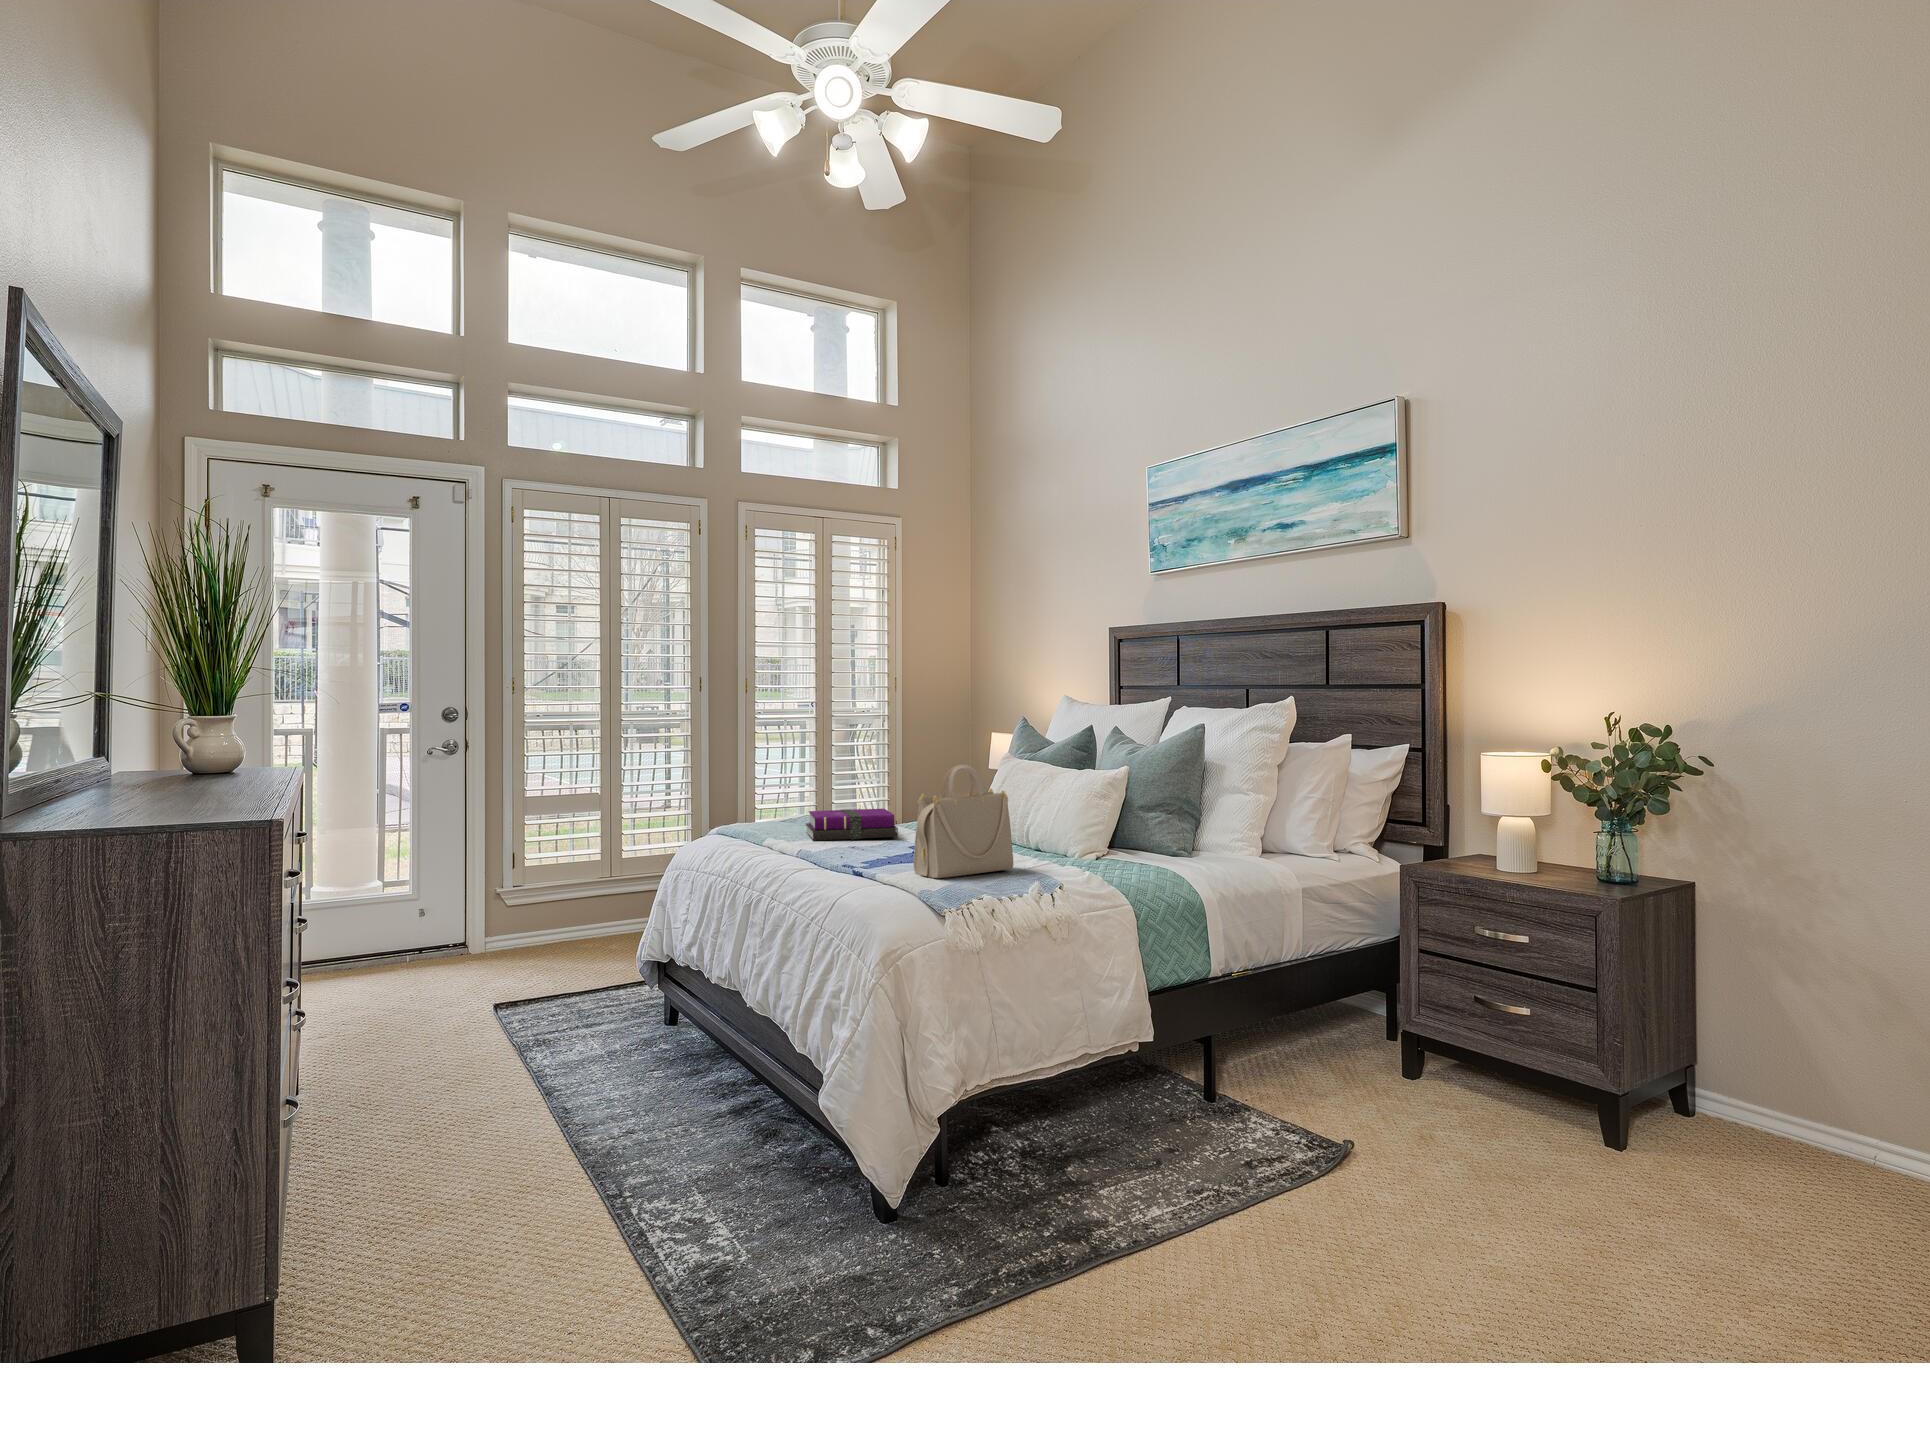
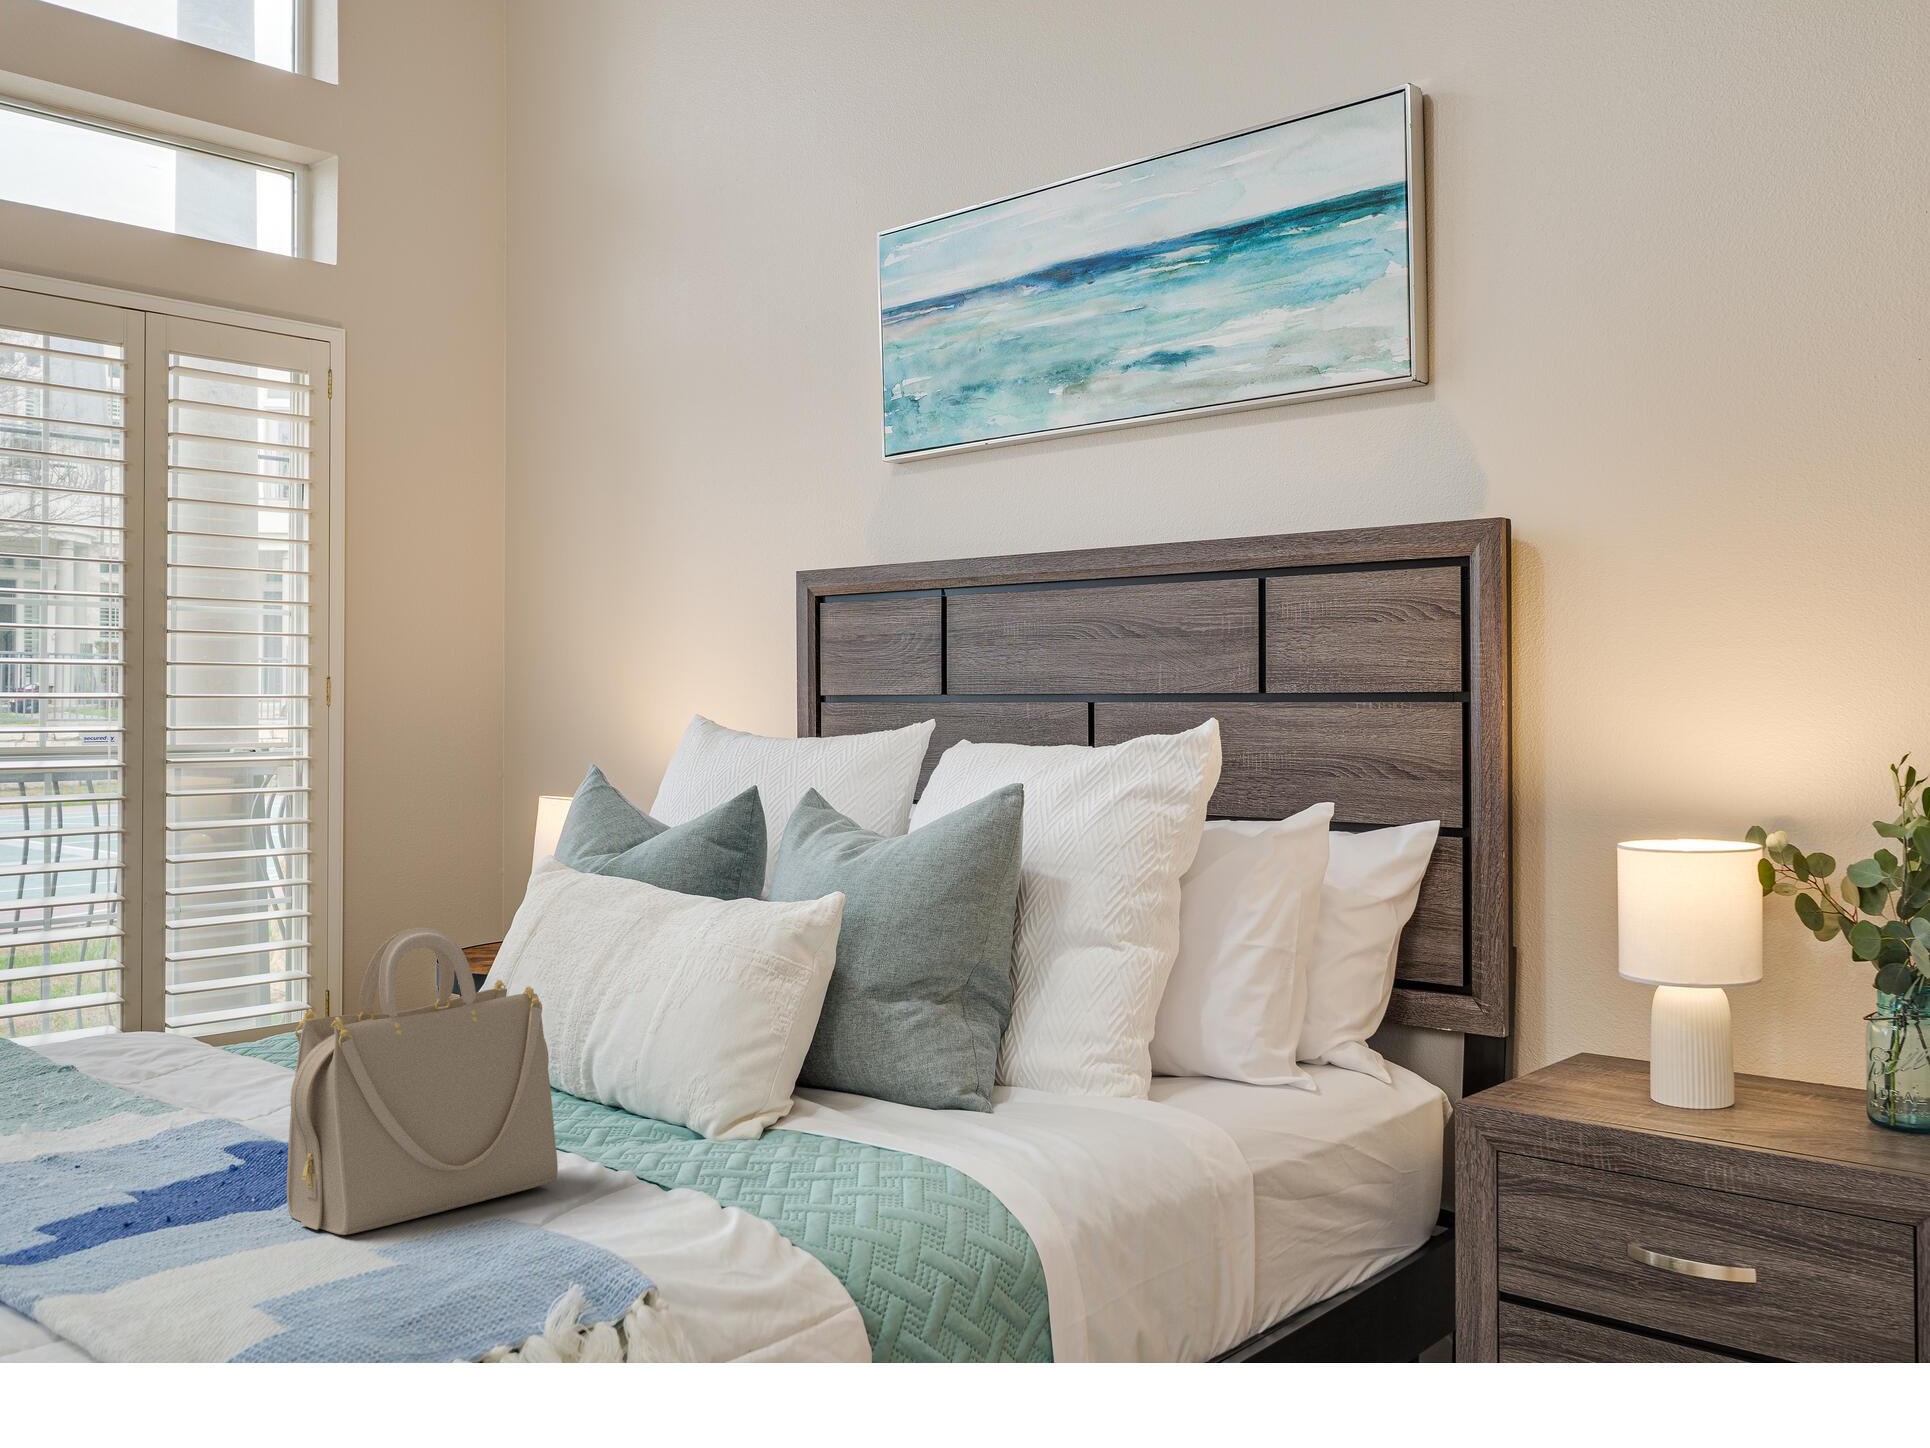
notebook: present [806,809,898,841] -> none [49,1008,284,1110]

